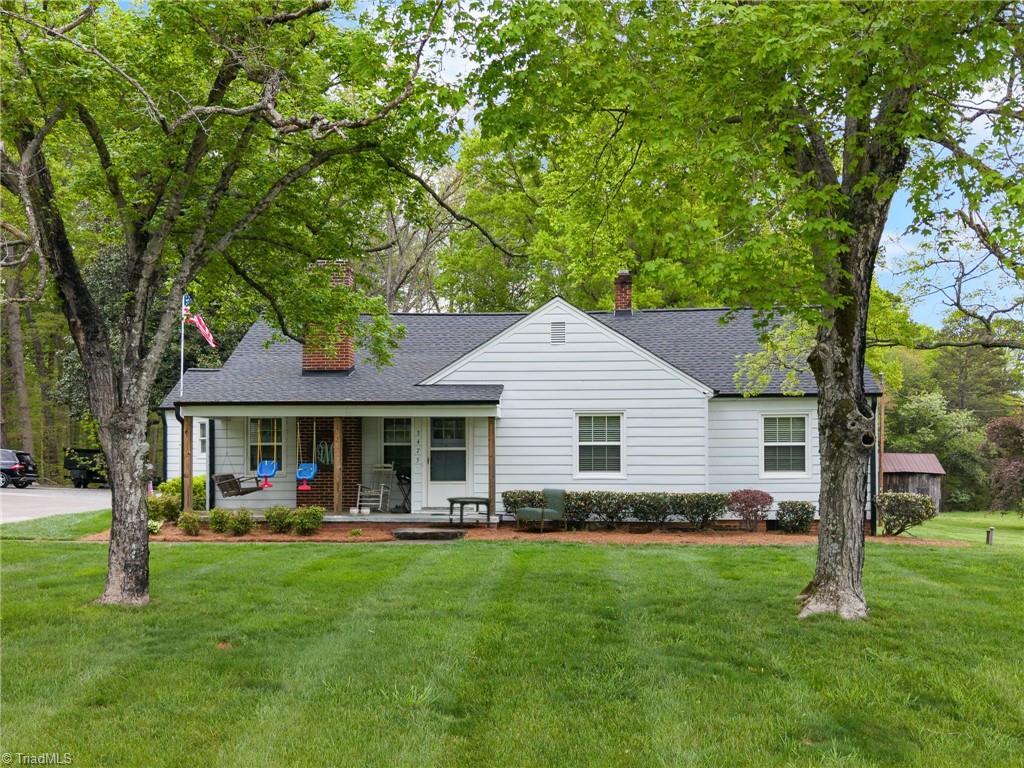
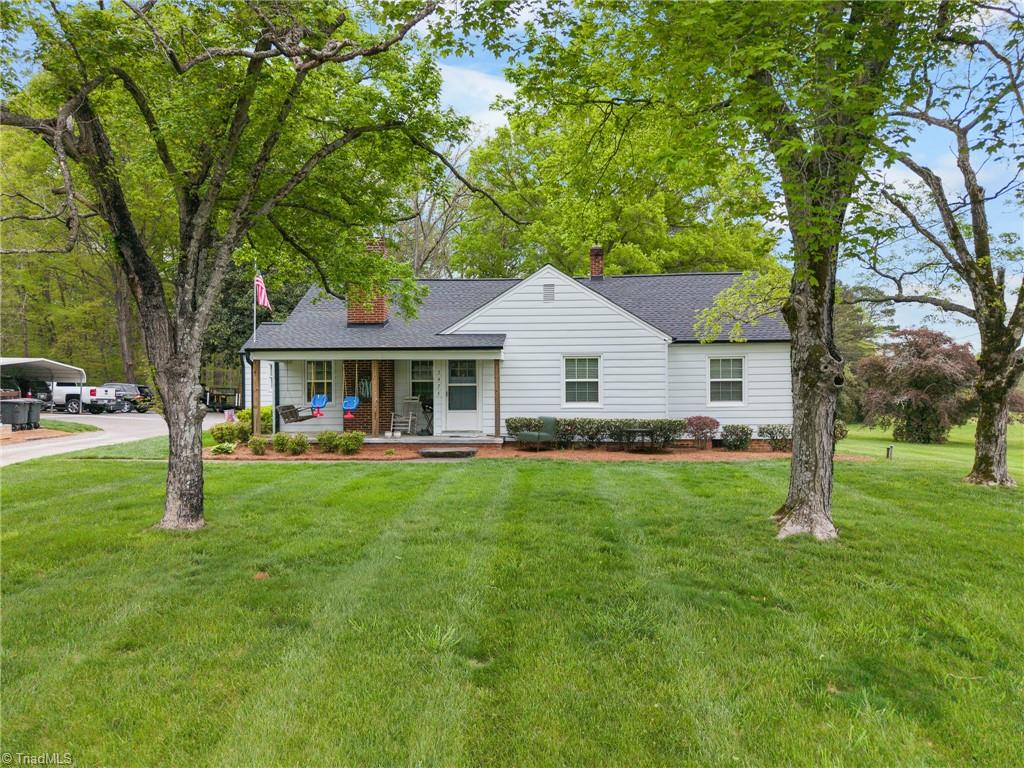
round table: present [447,497,493,529] -> present [617,427,656,453]

